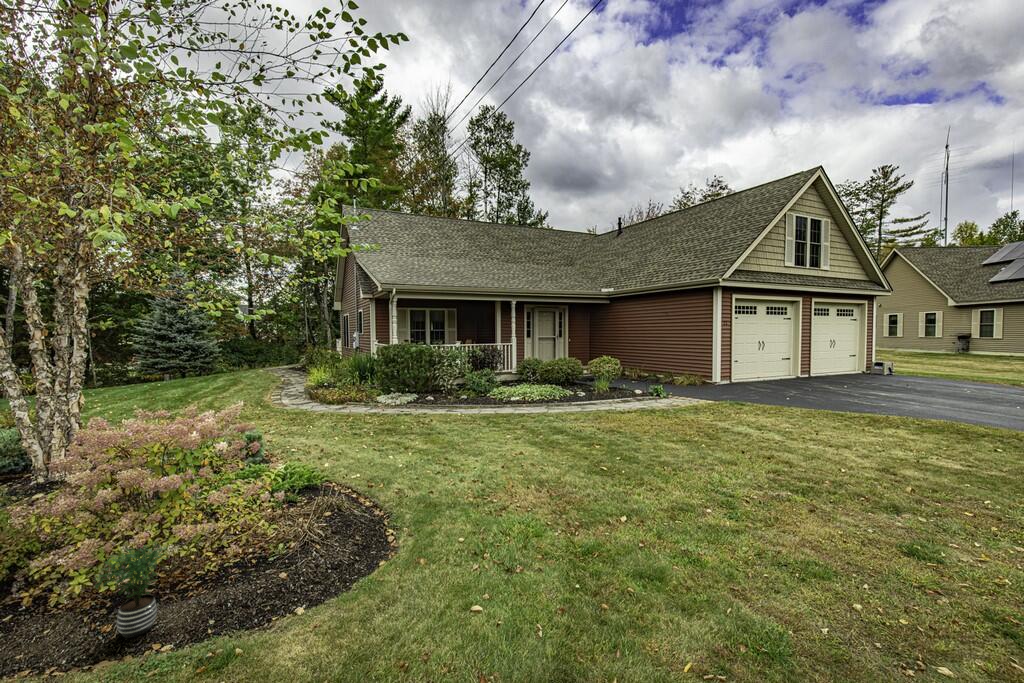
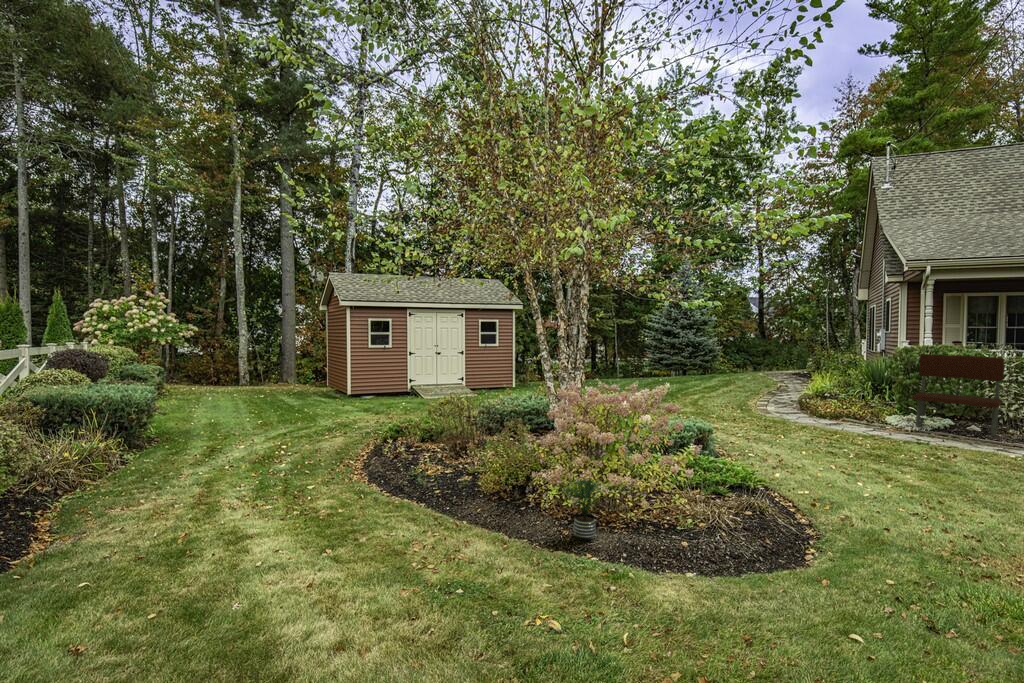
bench: none [394,351,440,402] -> present [912,354,1004,436]

